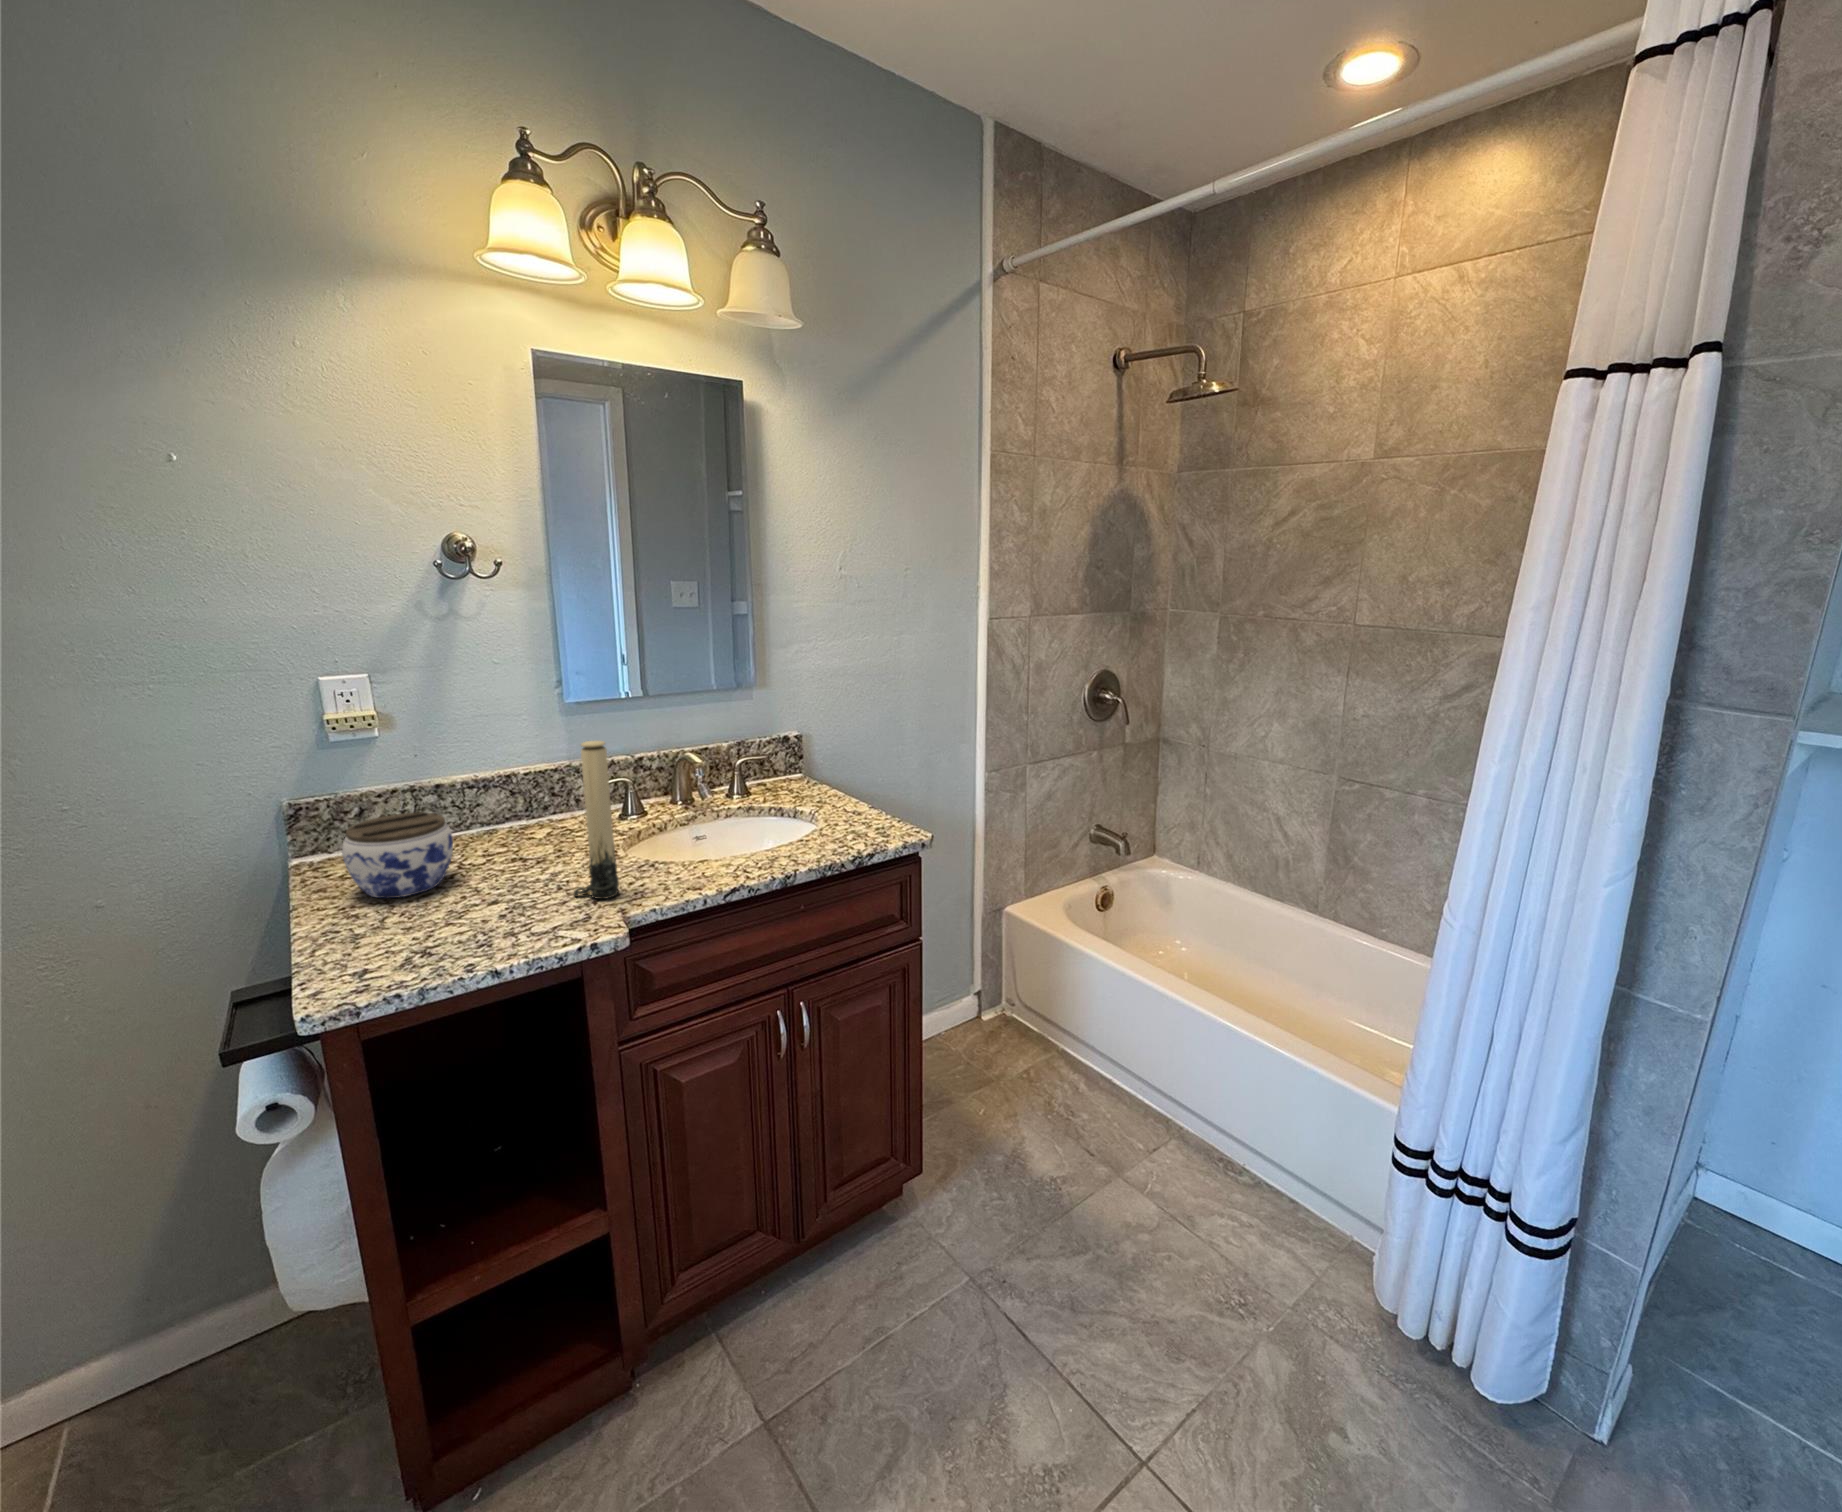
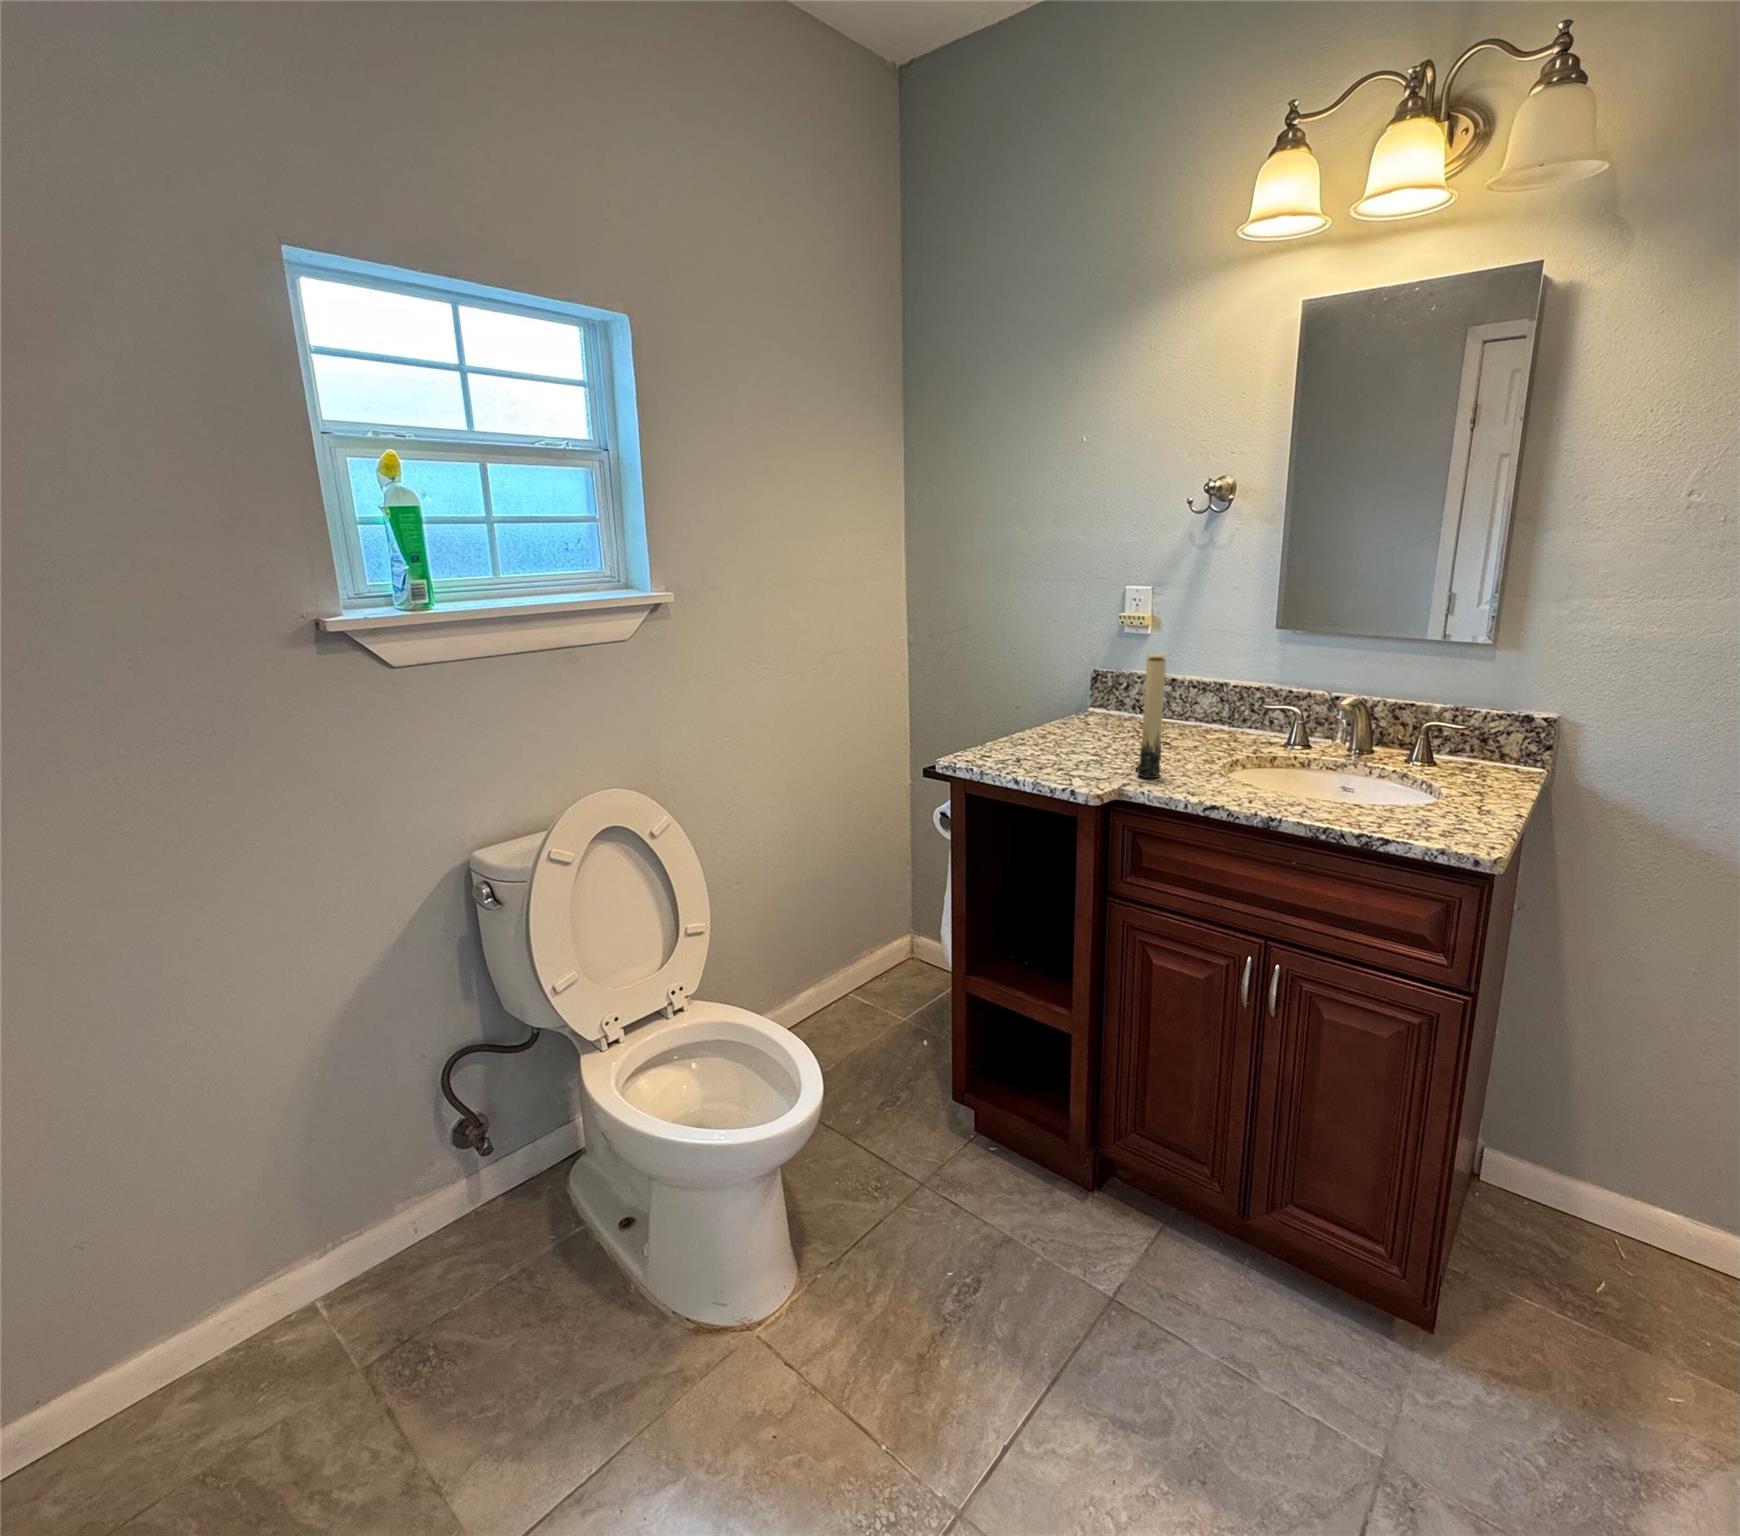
jar: present [342,812,453,898] -> none [1065,686,1130,740]

